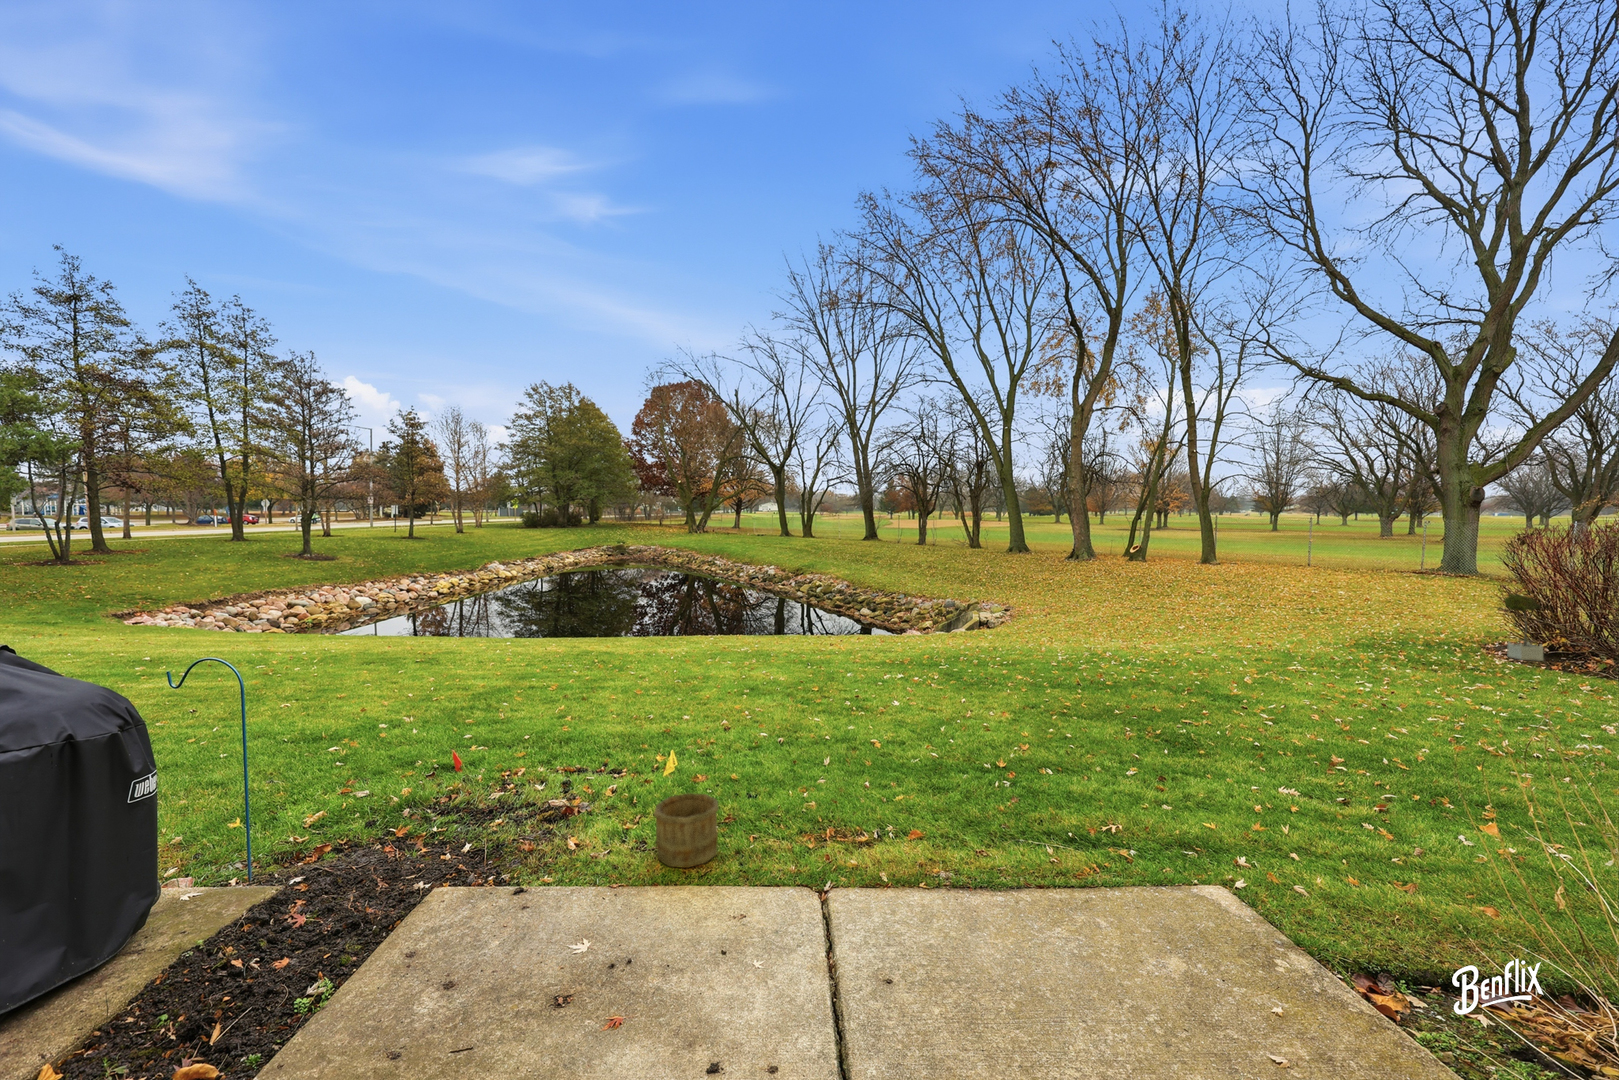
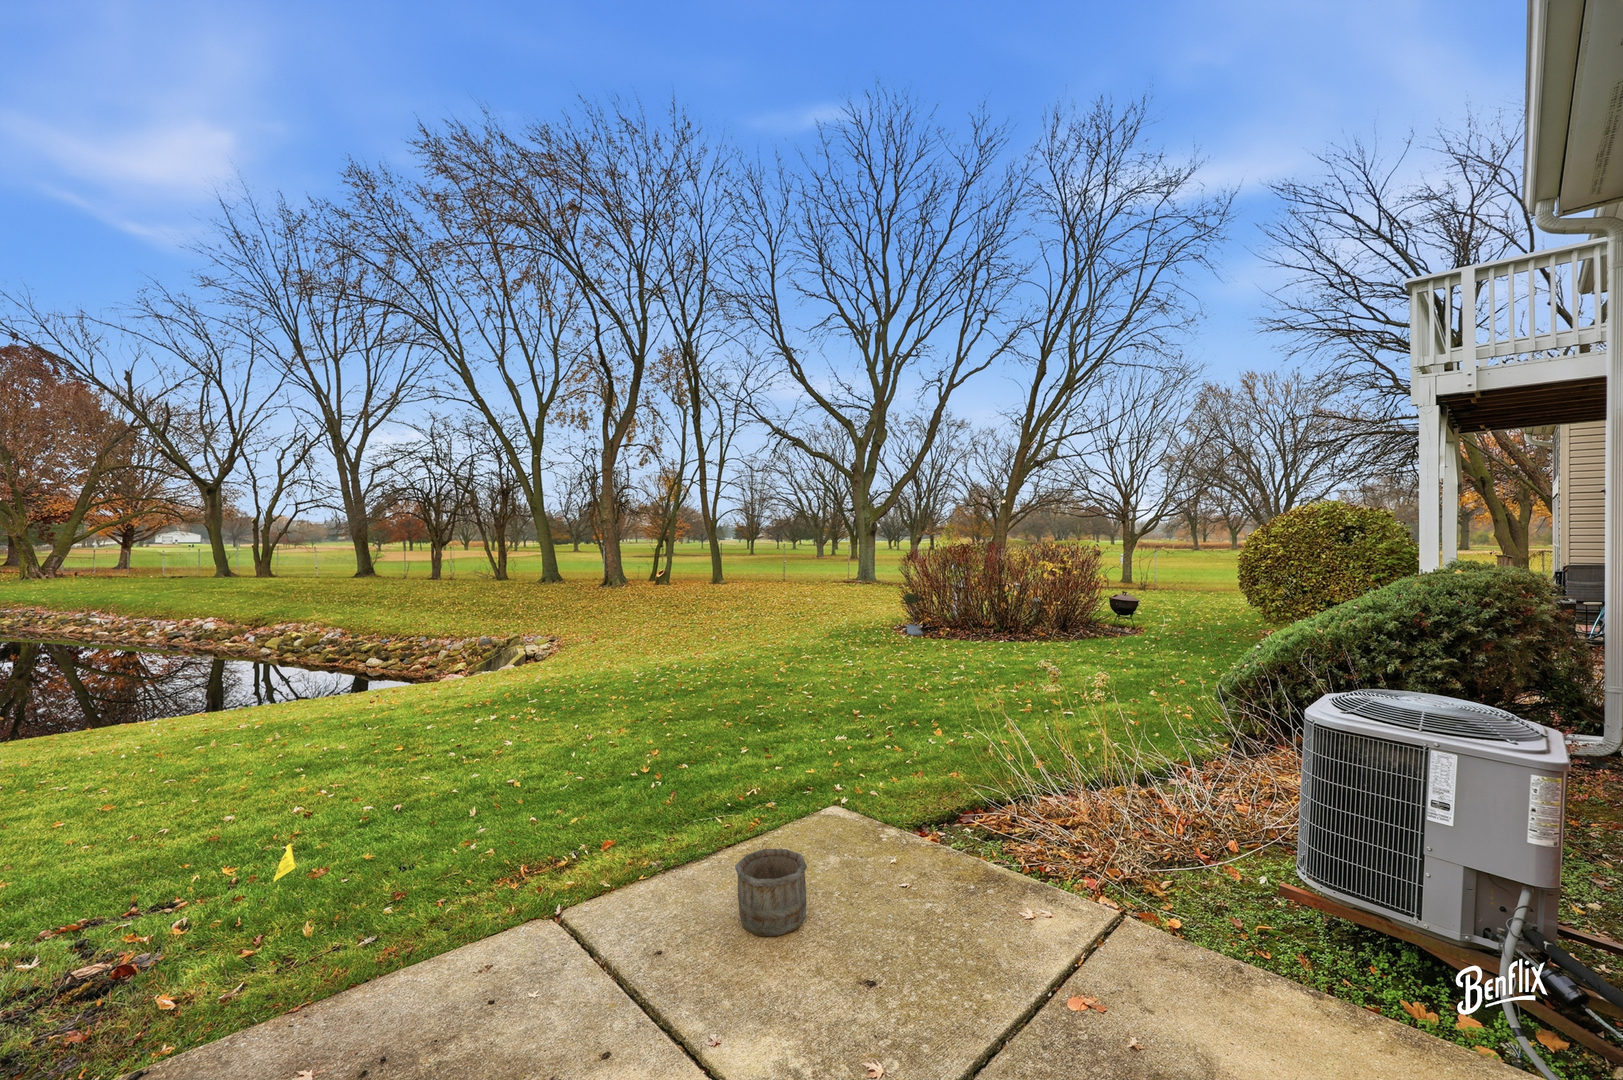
wooden bucket: present [654,793,718,868] -> present [735,849,807,936]

